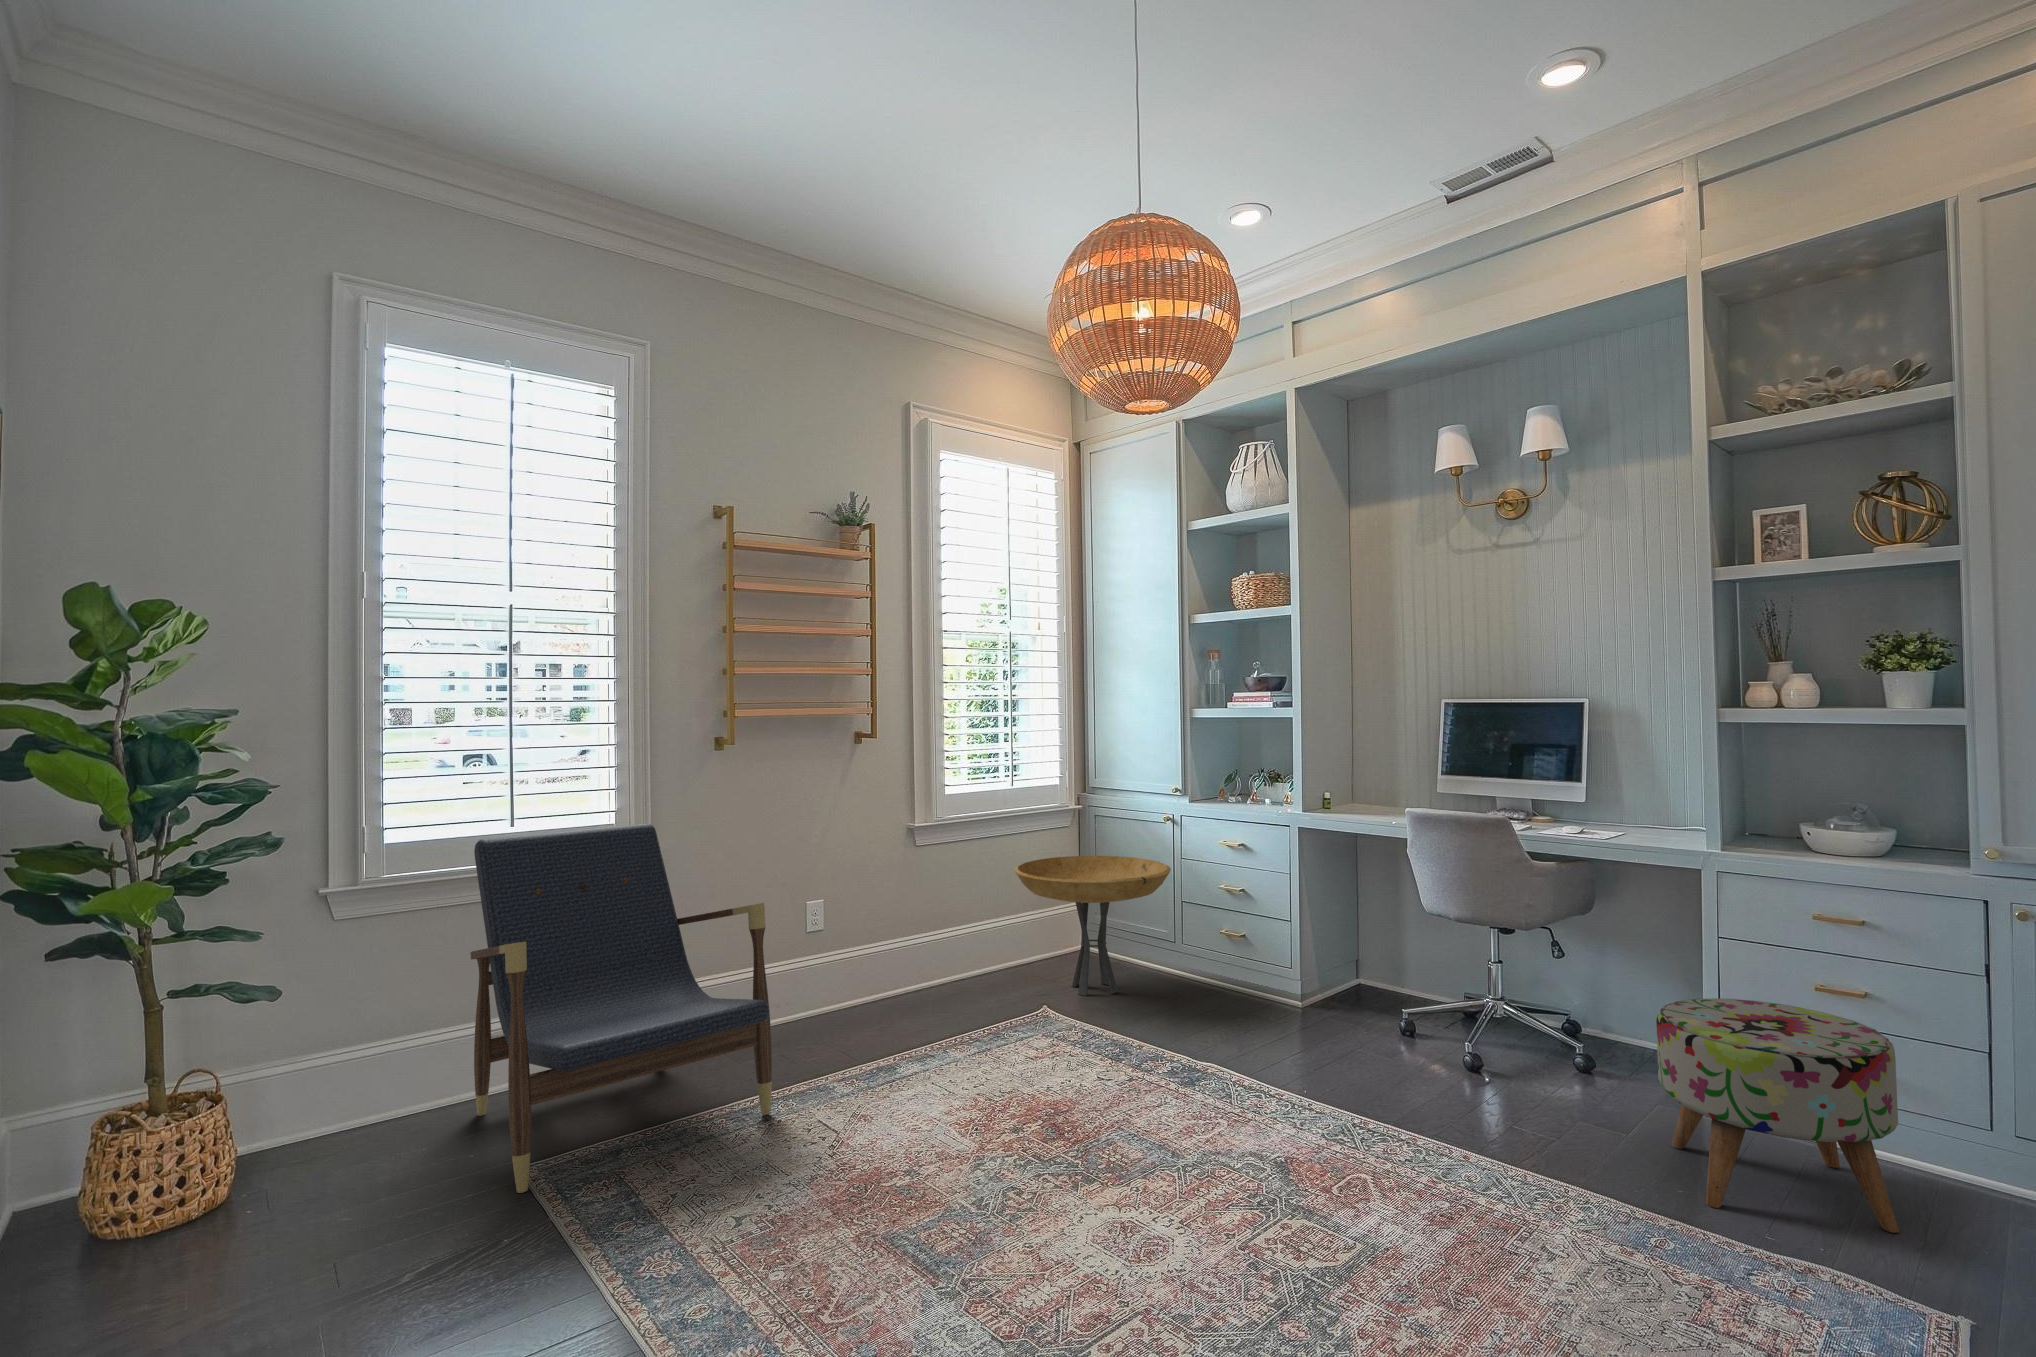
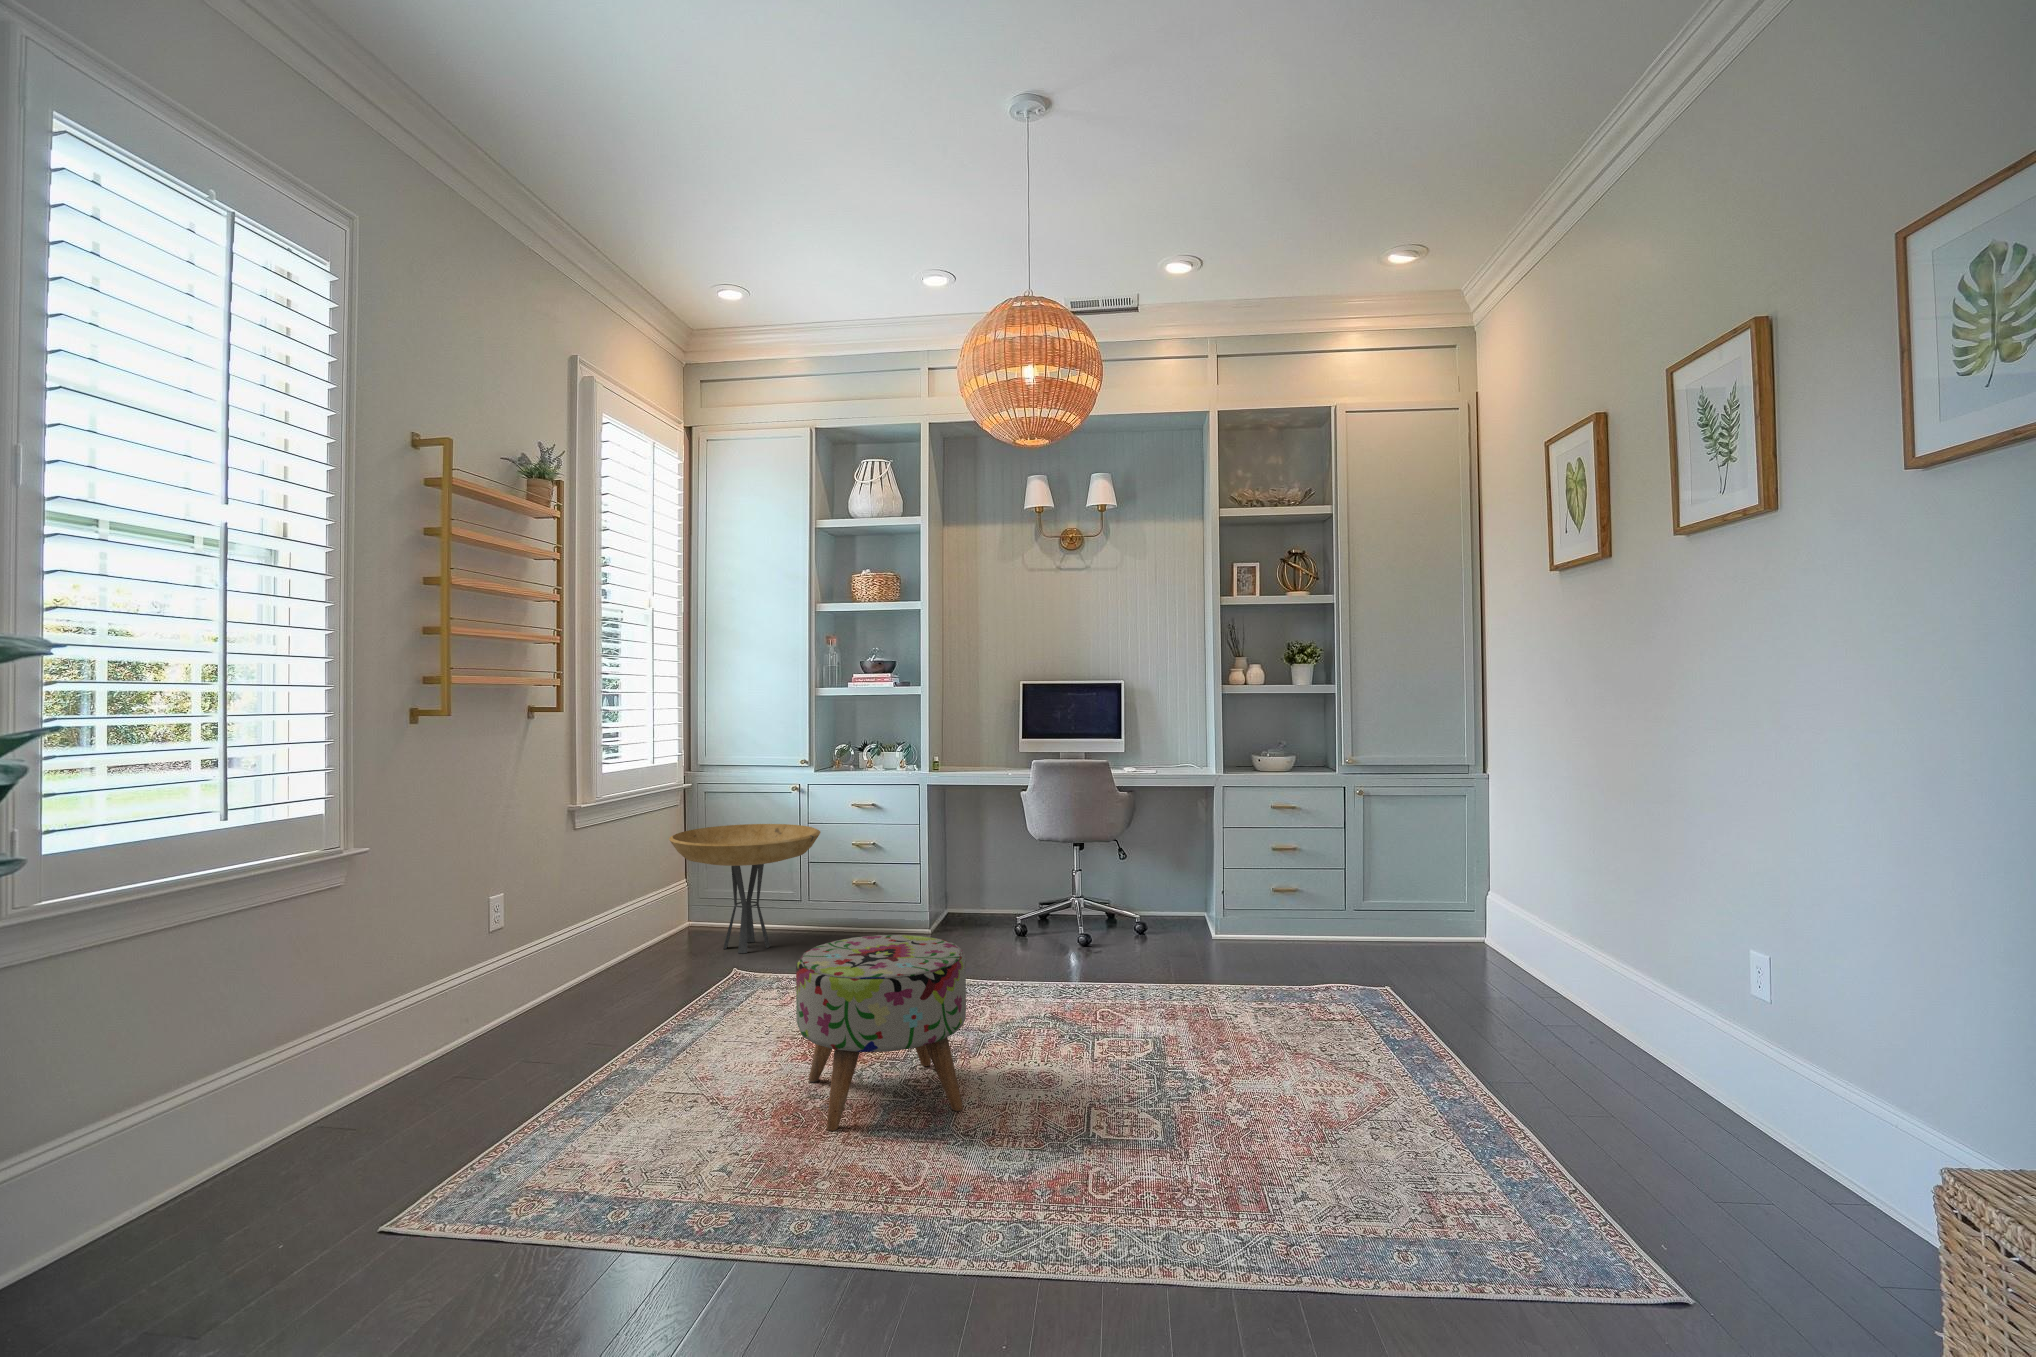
lounge chair: present [470,824,772,1193] -> none [170,809,627,1235]
ottoman: present [1656,998,1899,1233] -> present [796,935,966,1131]

